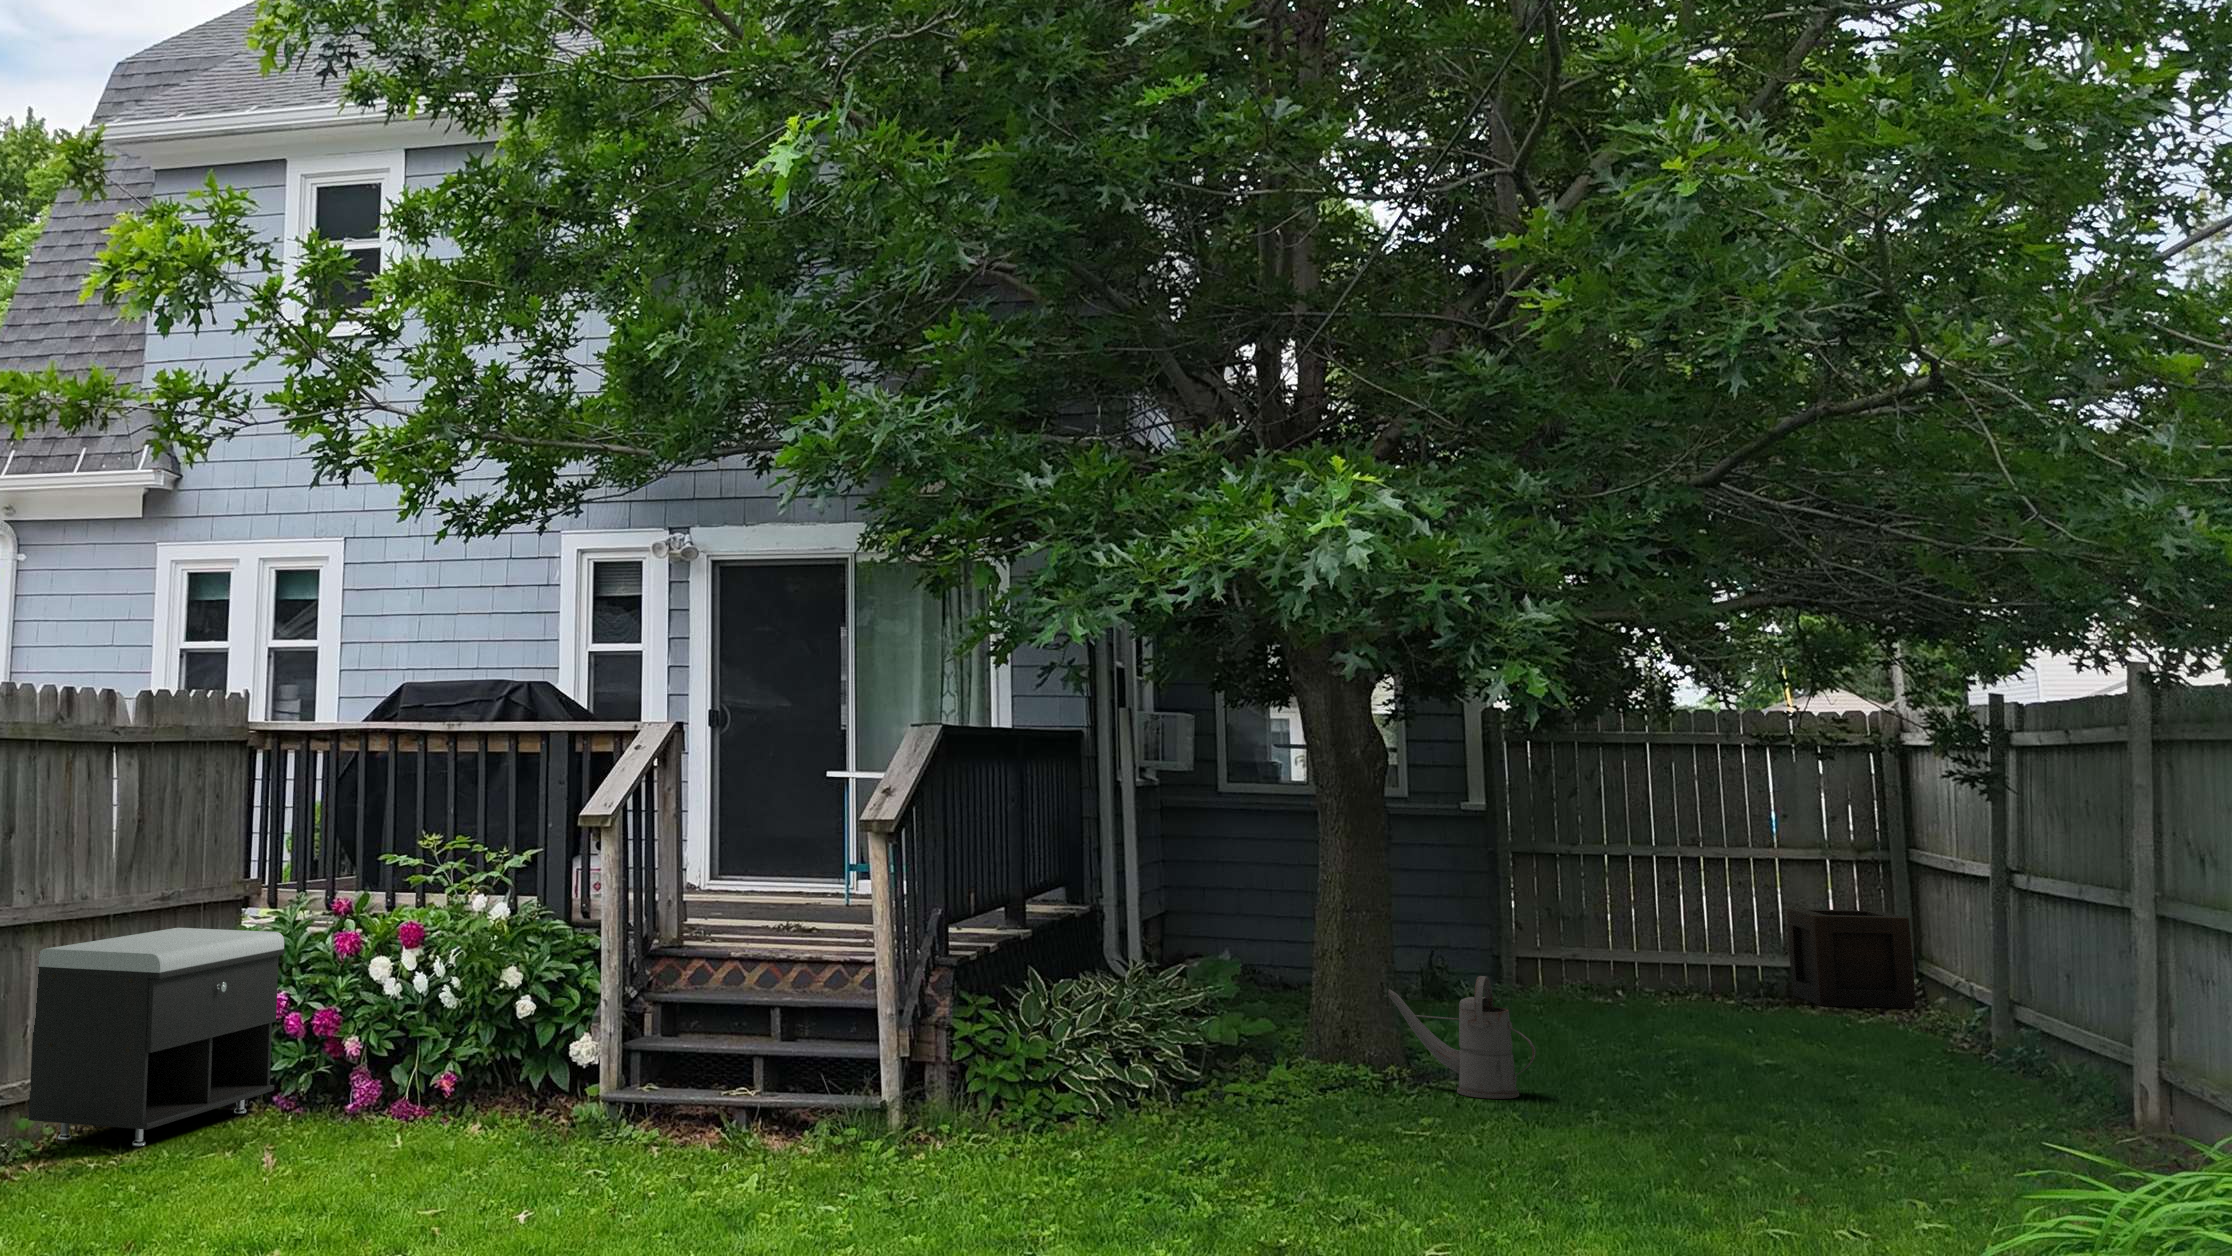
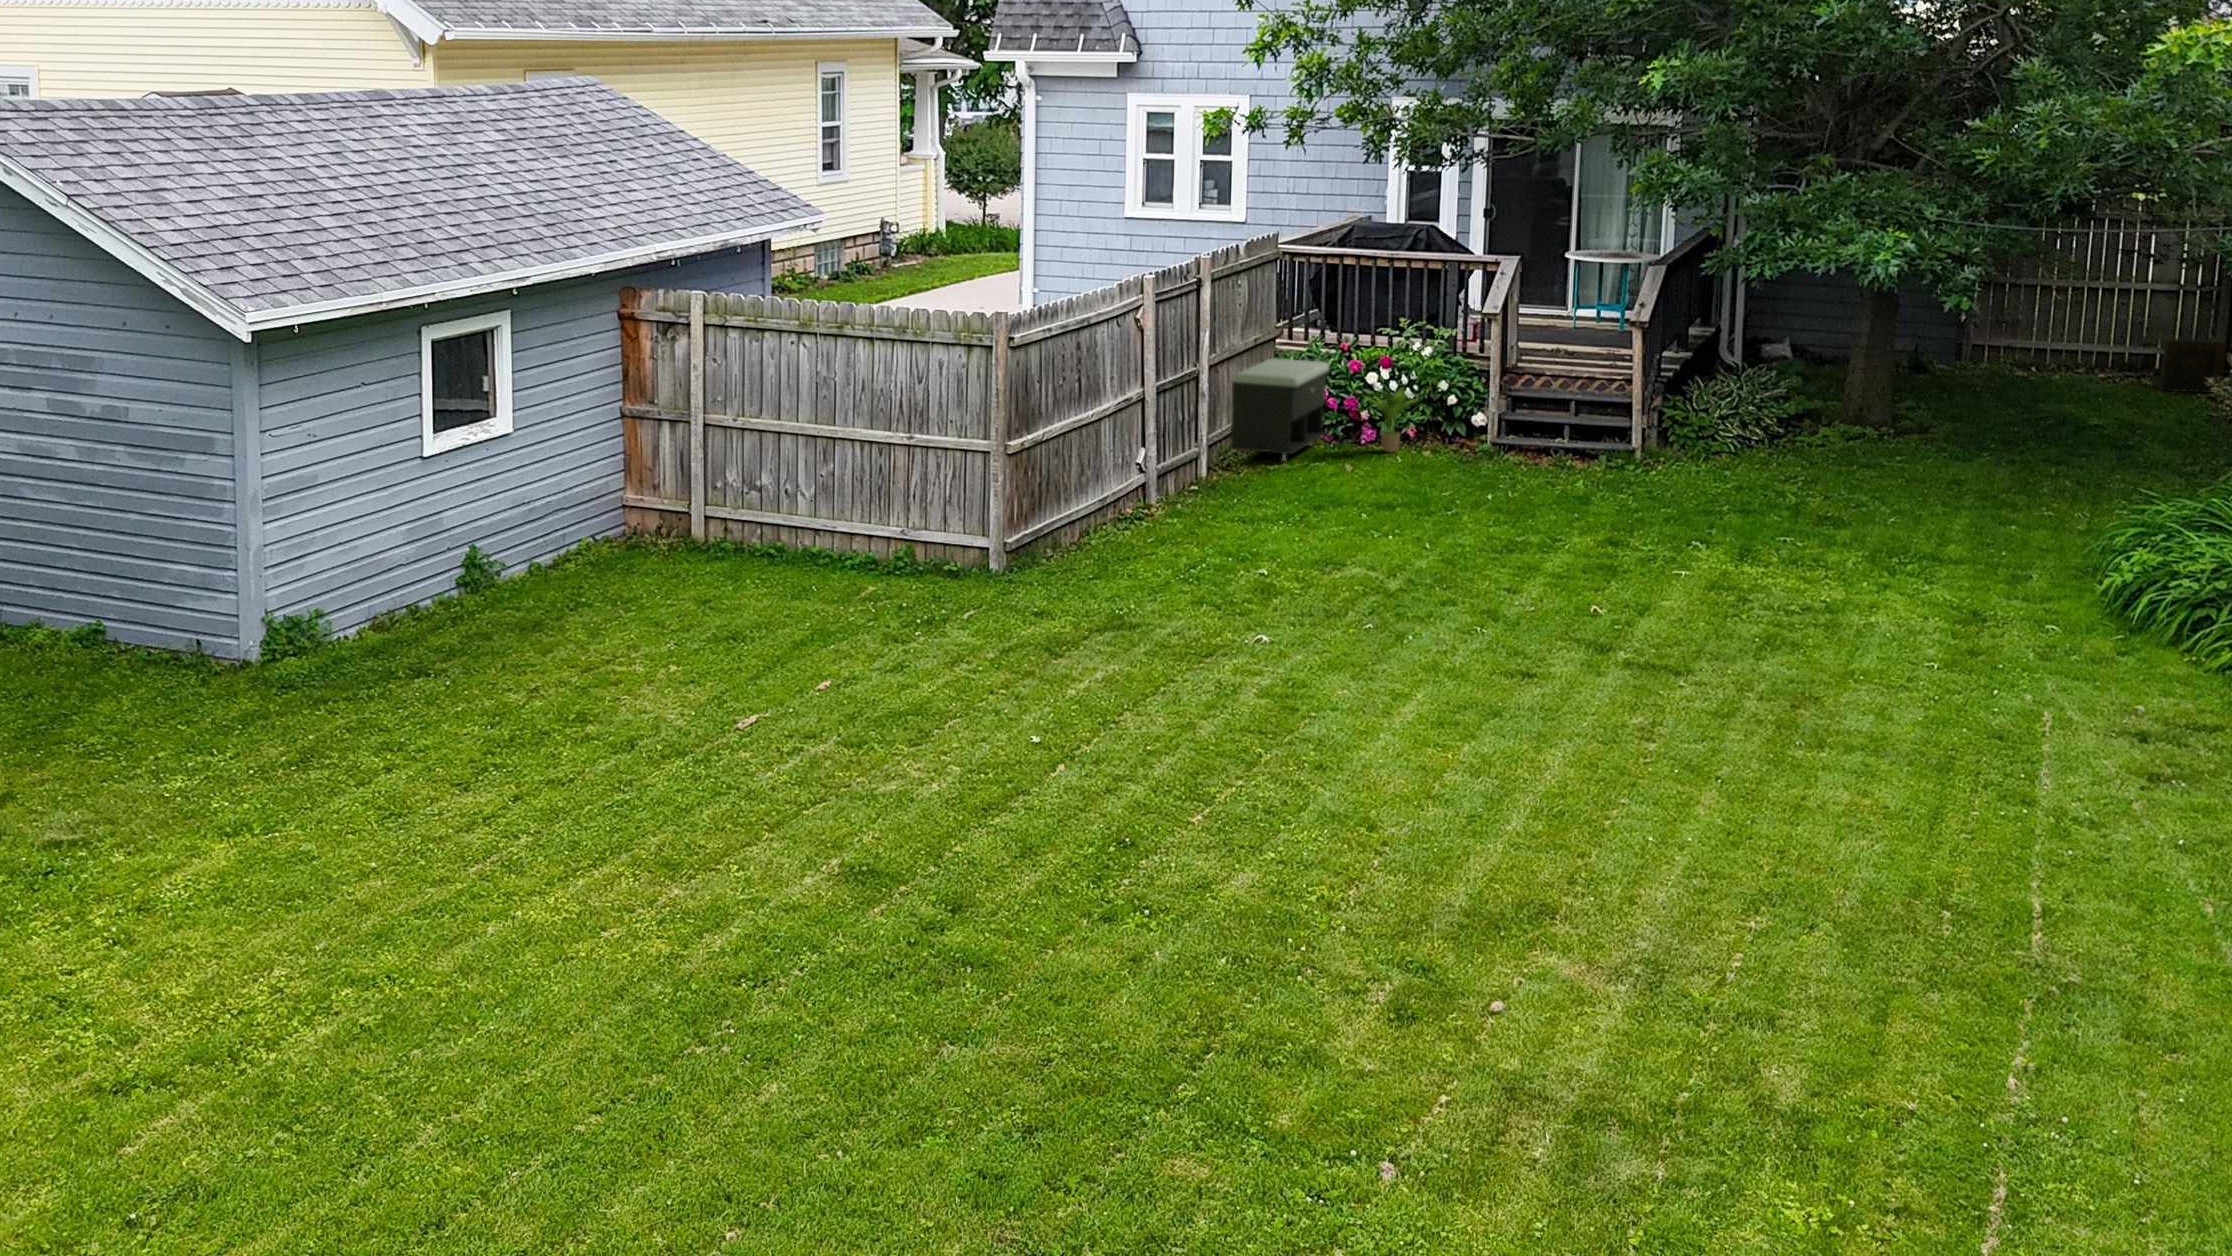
potted plant: none [340,969,464,1124] -> present [1363,385,1418,452]
watering can: present [1388,976,1535,1099] -> none [1891,387,1966,448]

